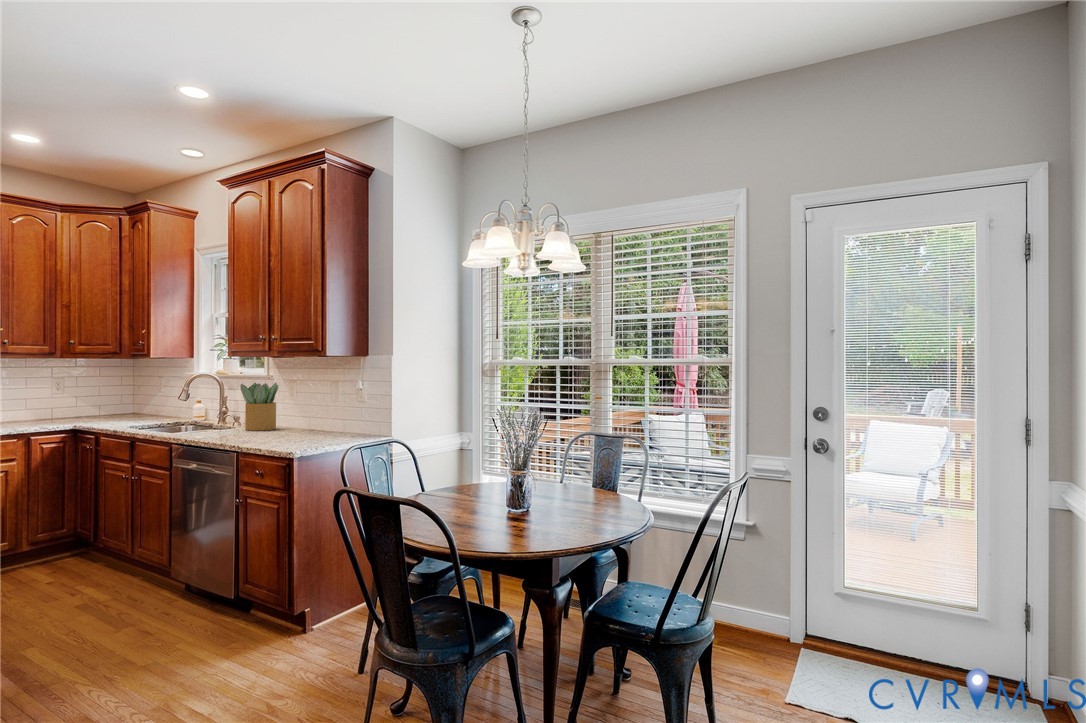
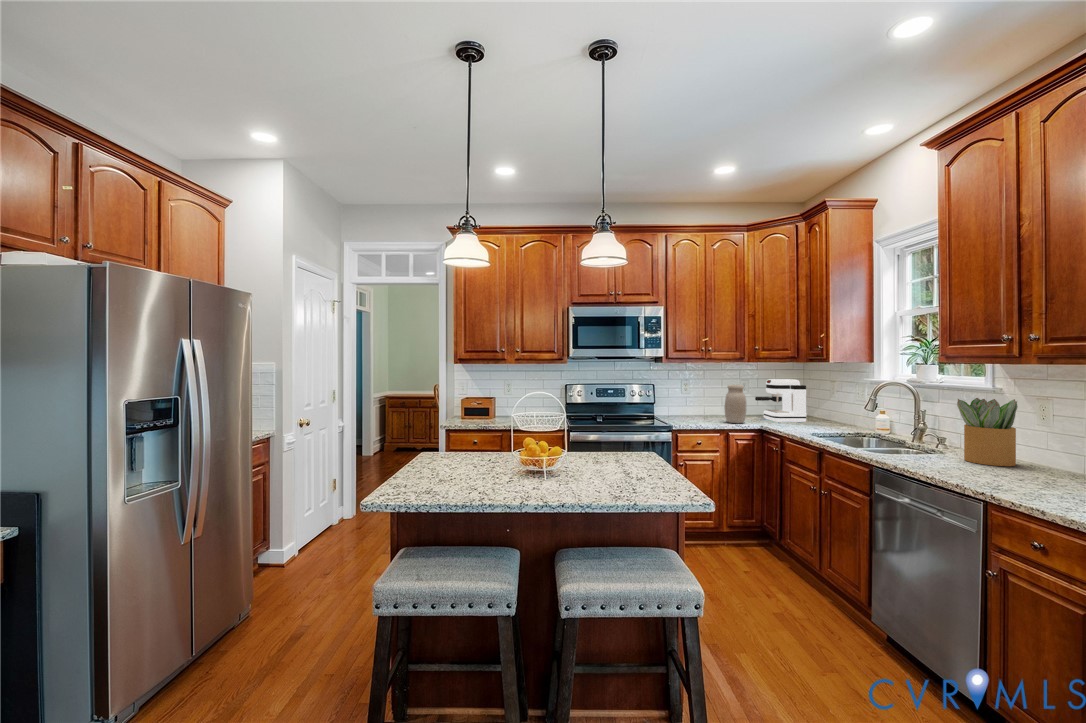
coffee maker: none [70,376,130,421] -> present [755,379,806,423]
jar: none [26,382,56,426] -> present [725,385,746,423]

